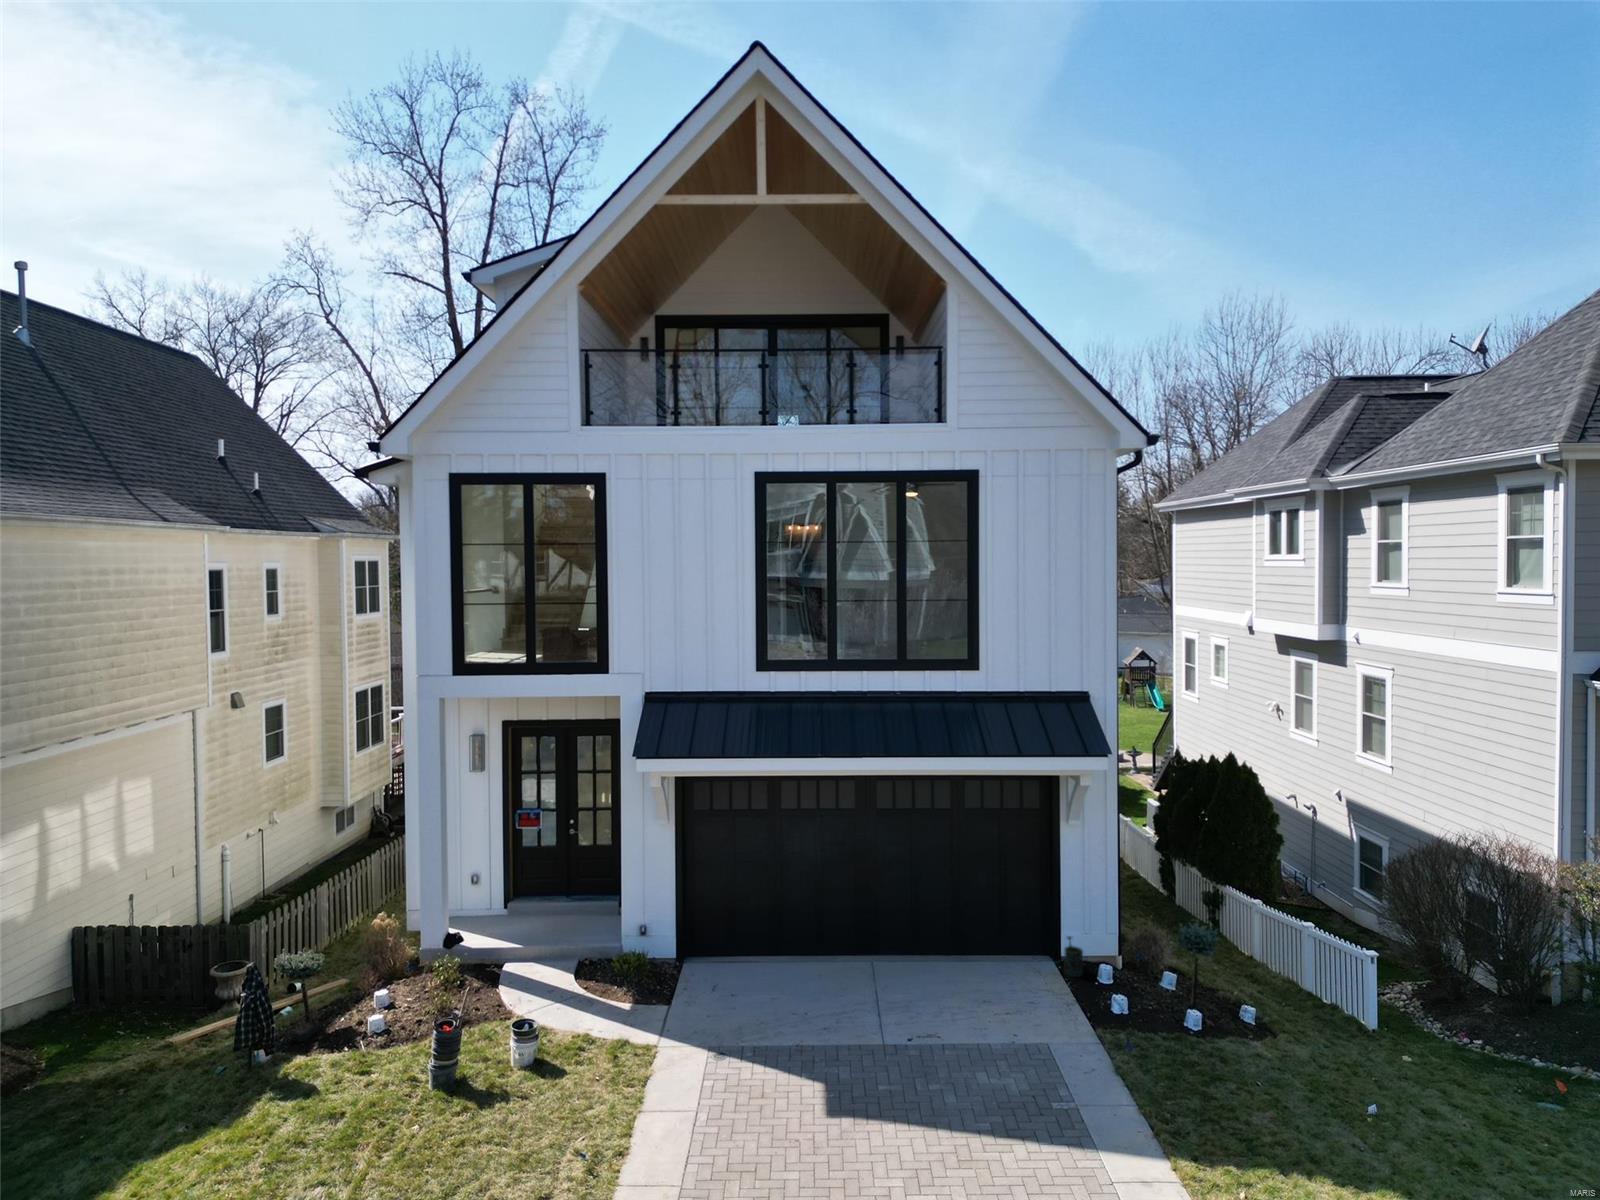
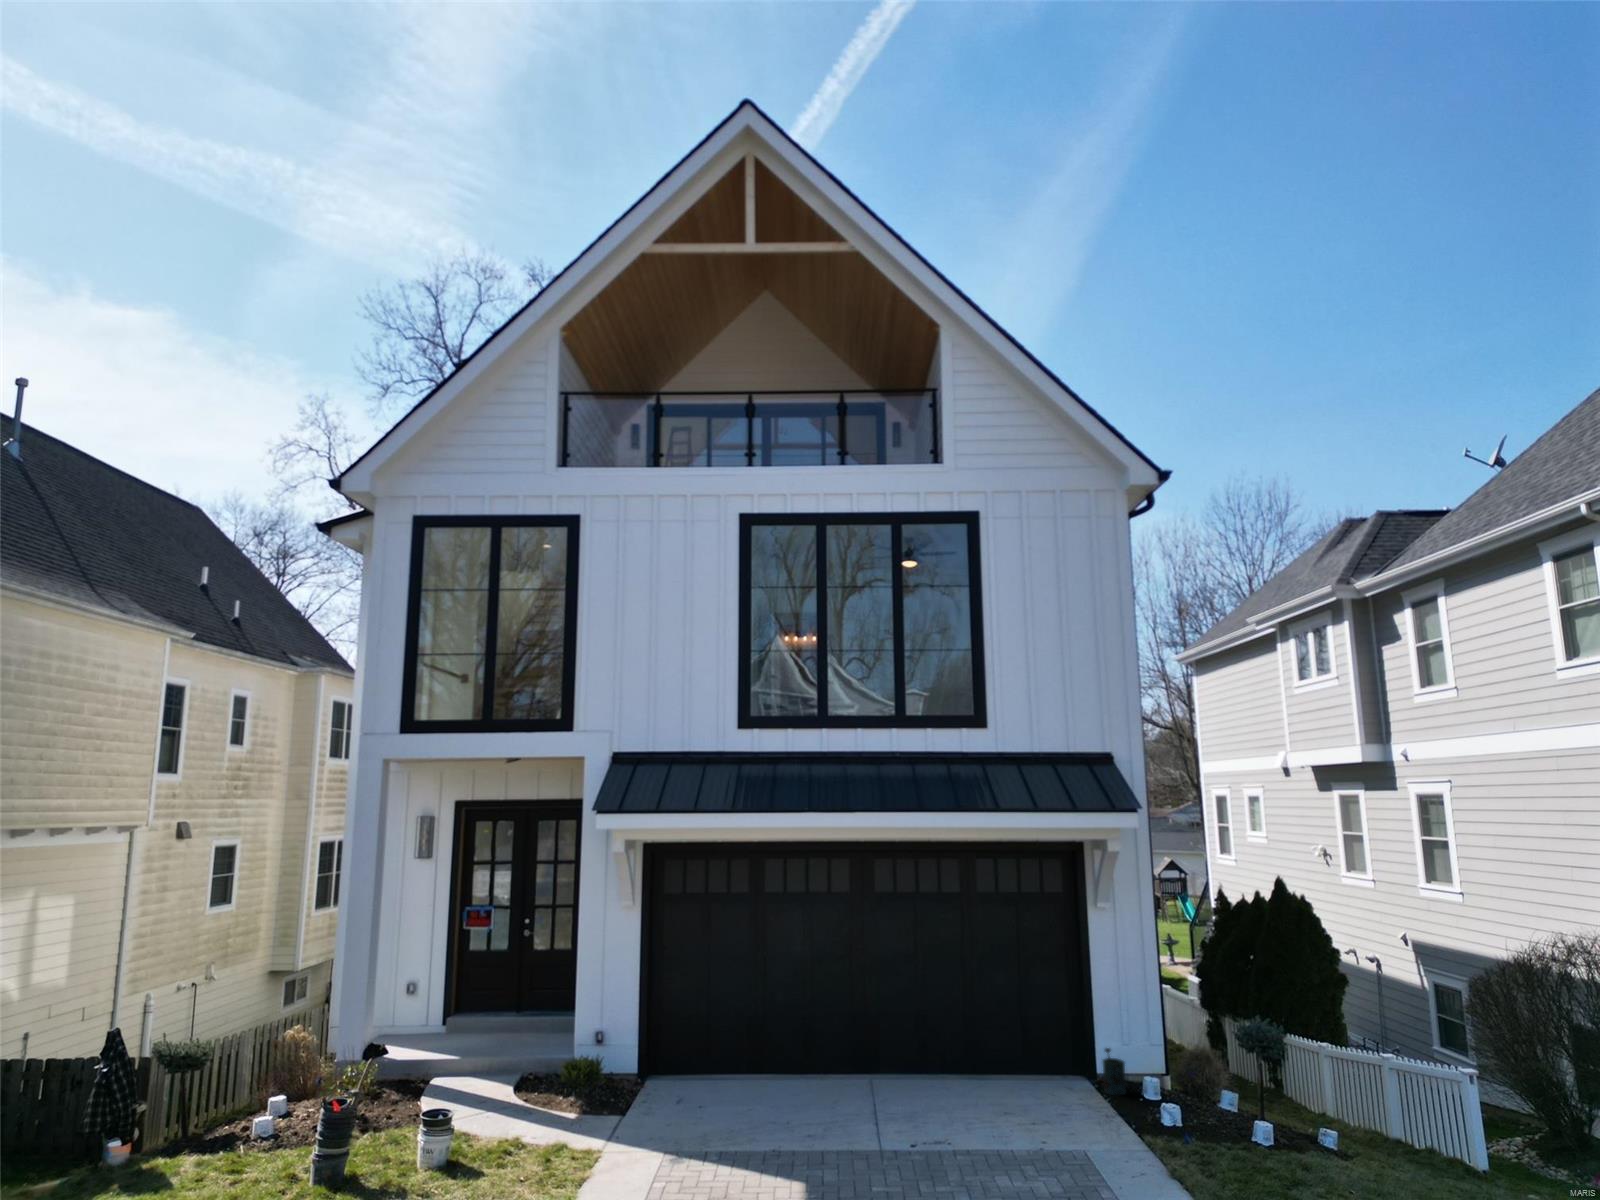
decorative plant: present [289,1008,317,1042] -> none [150,1109,194,1150]

